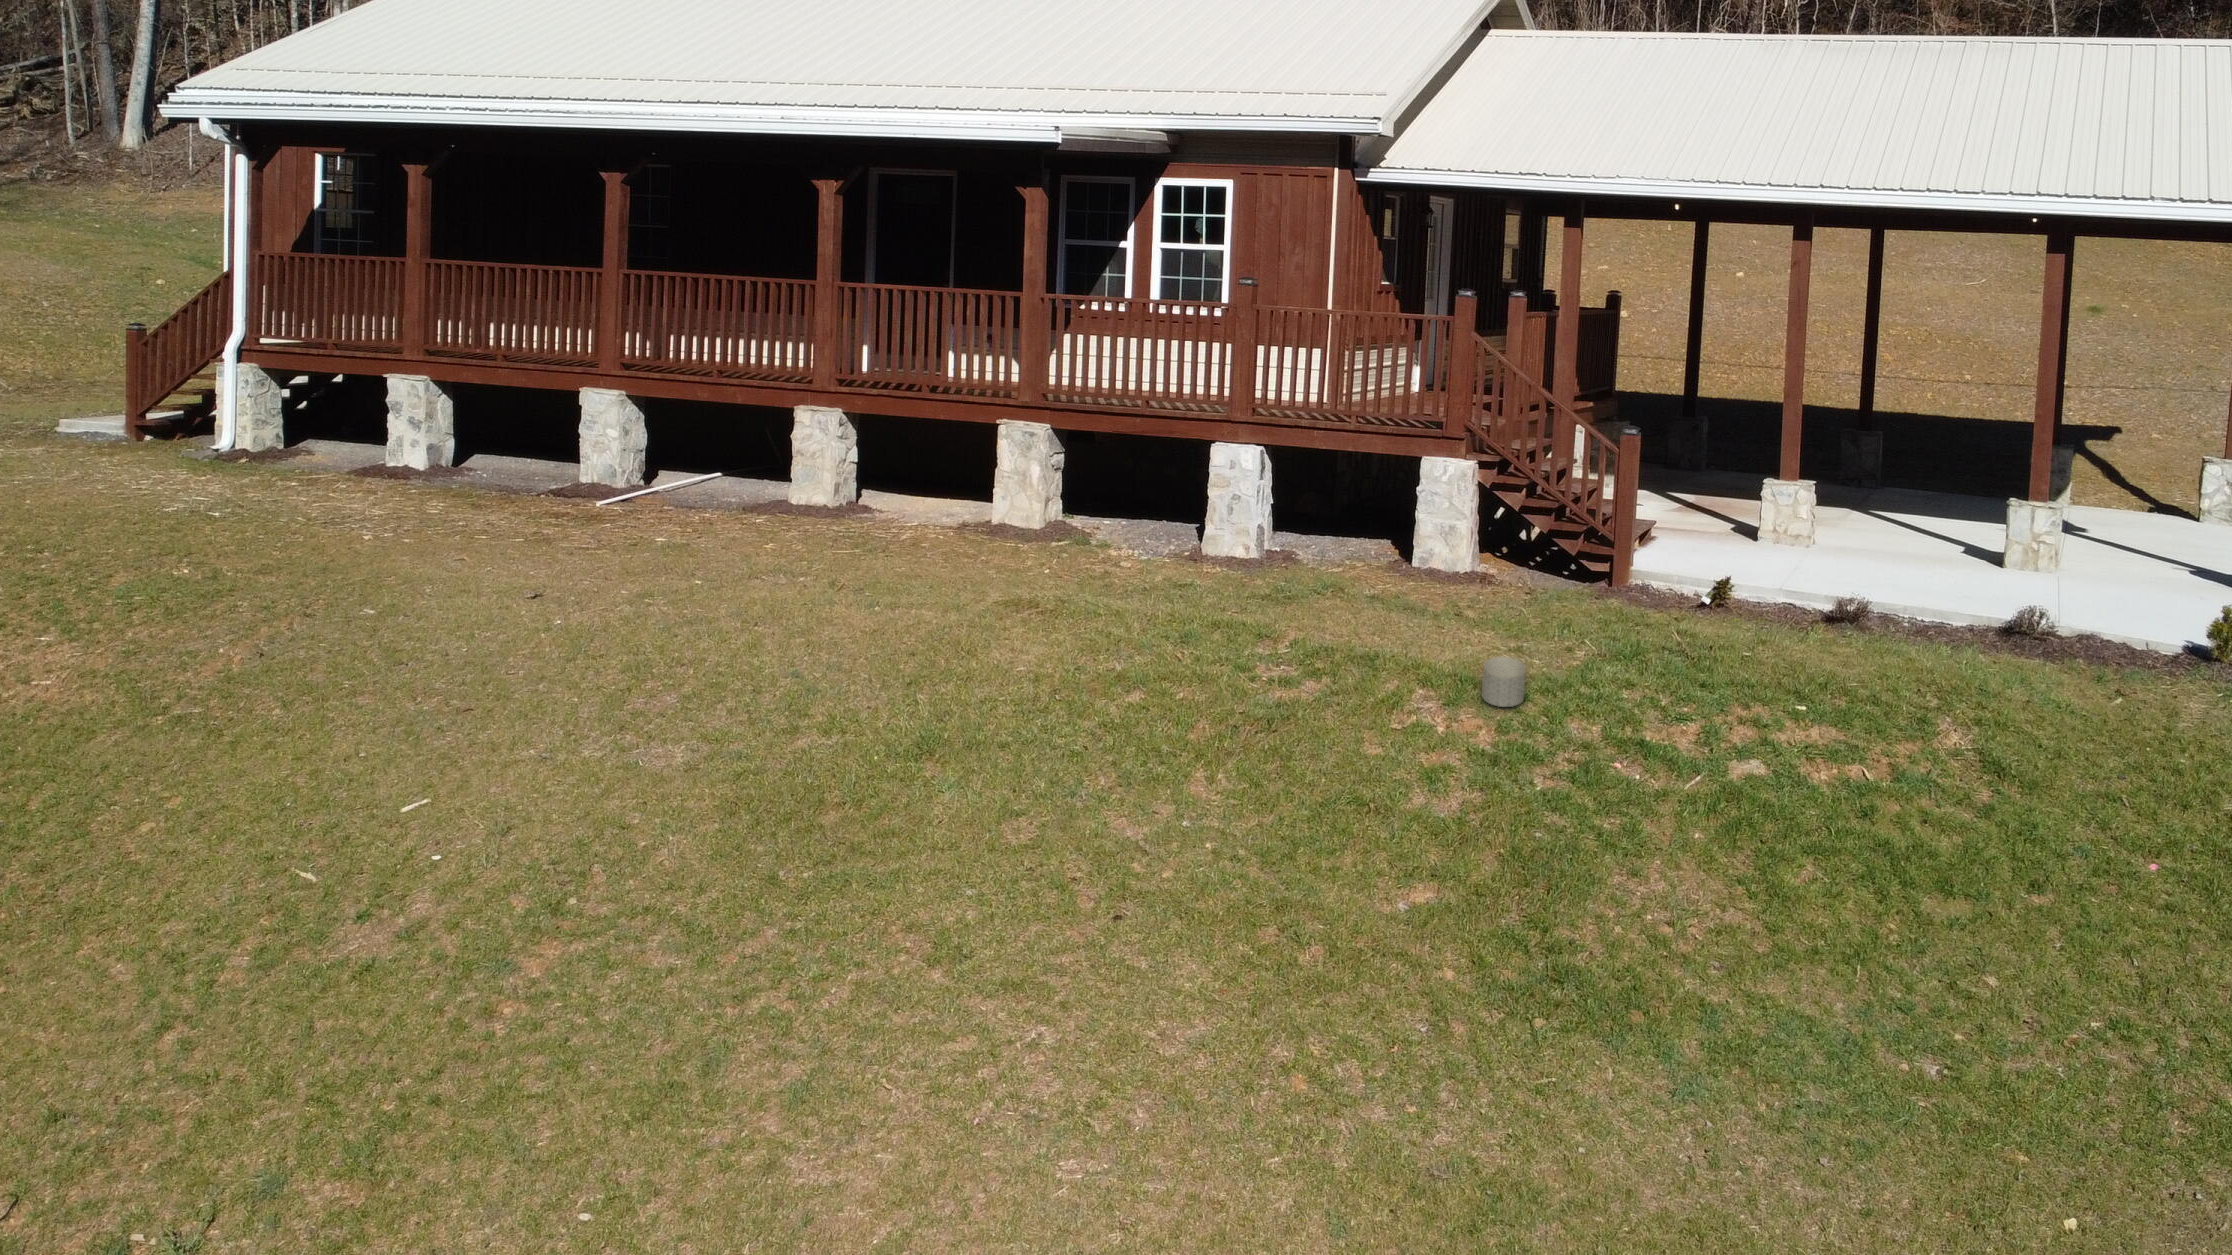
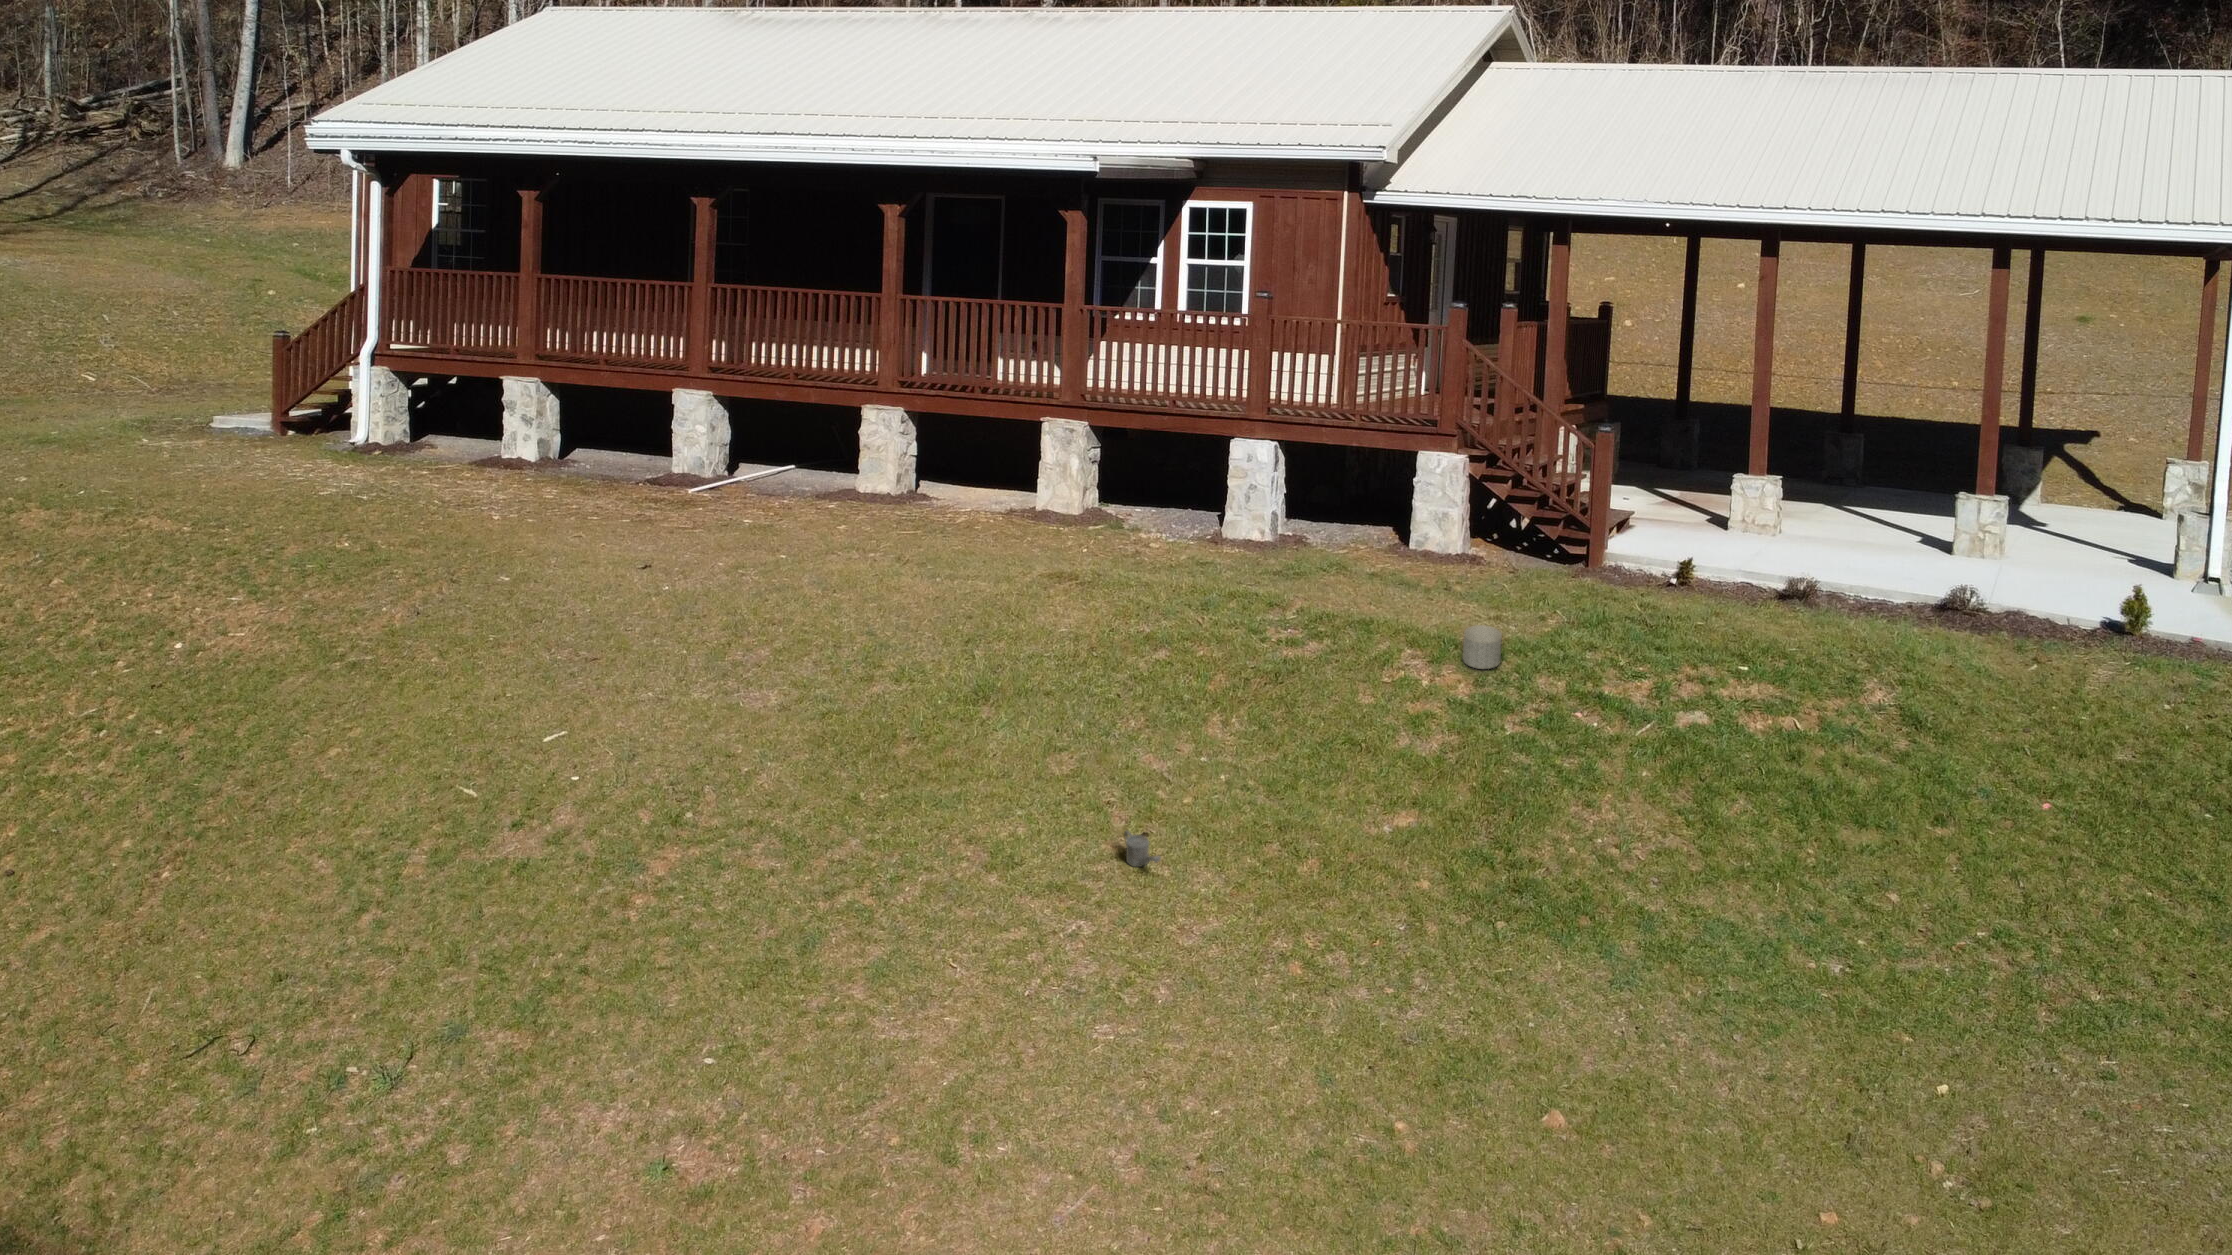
watering can: none [1096,915,1139,960] -> present [1124,831,1161,867]

